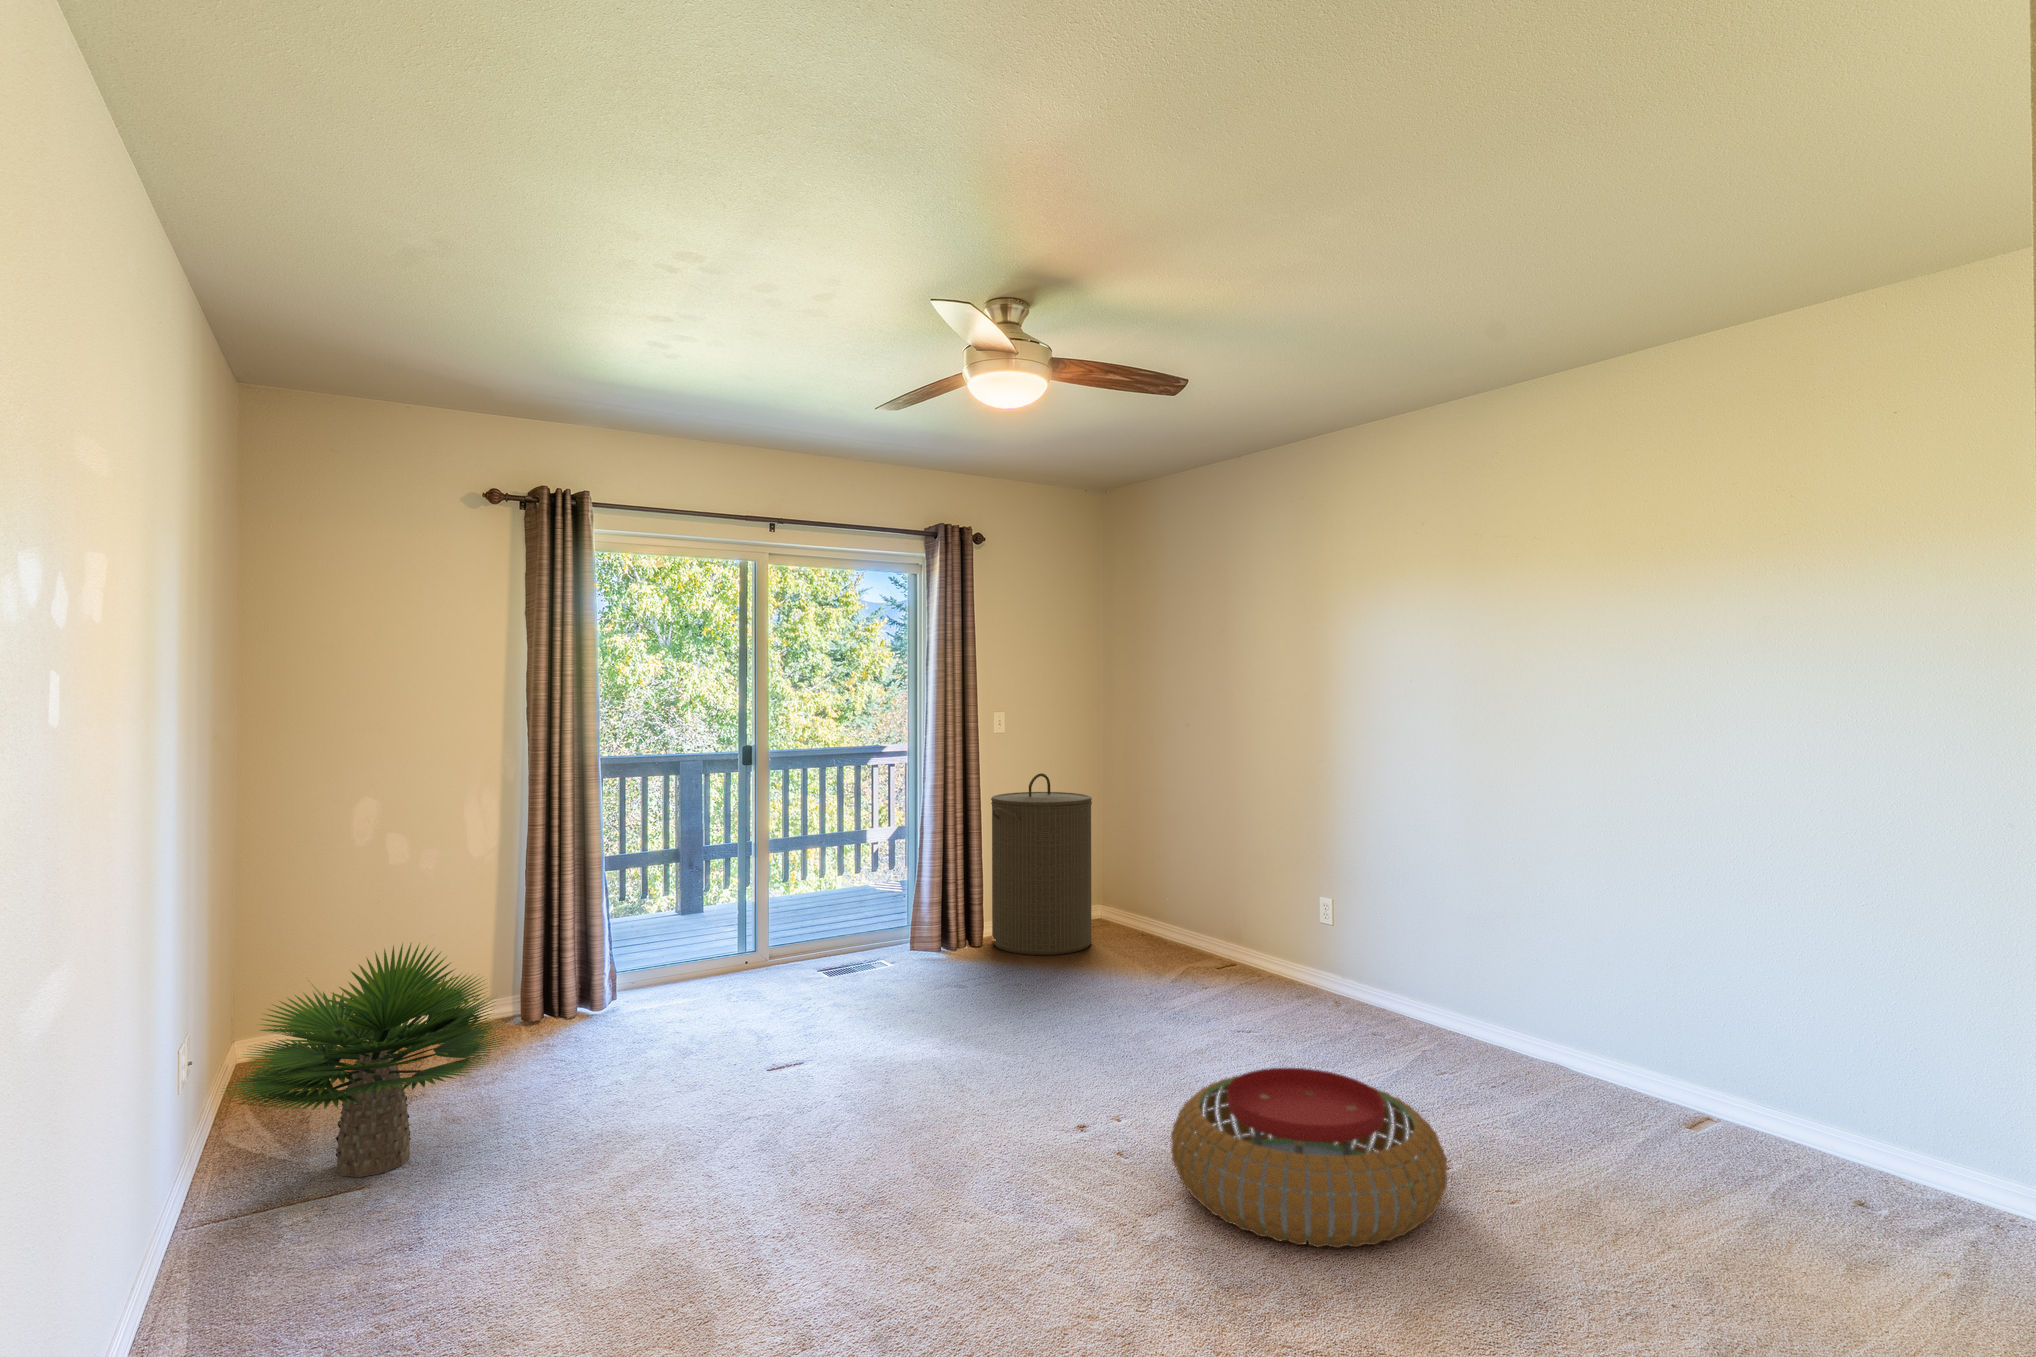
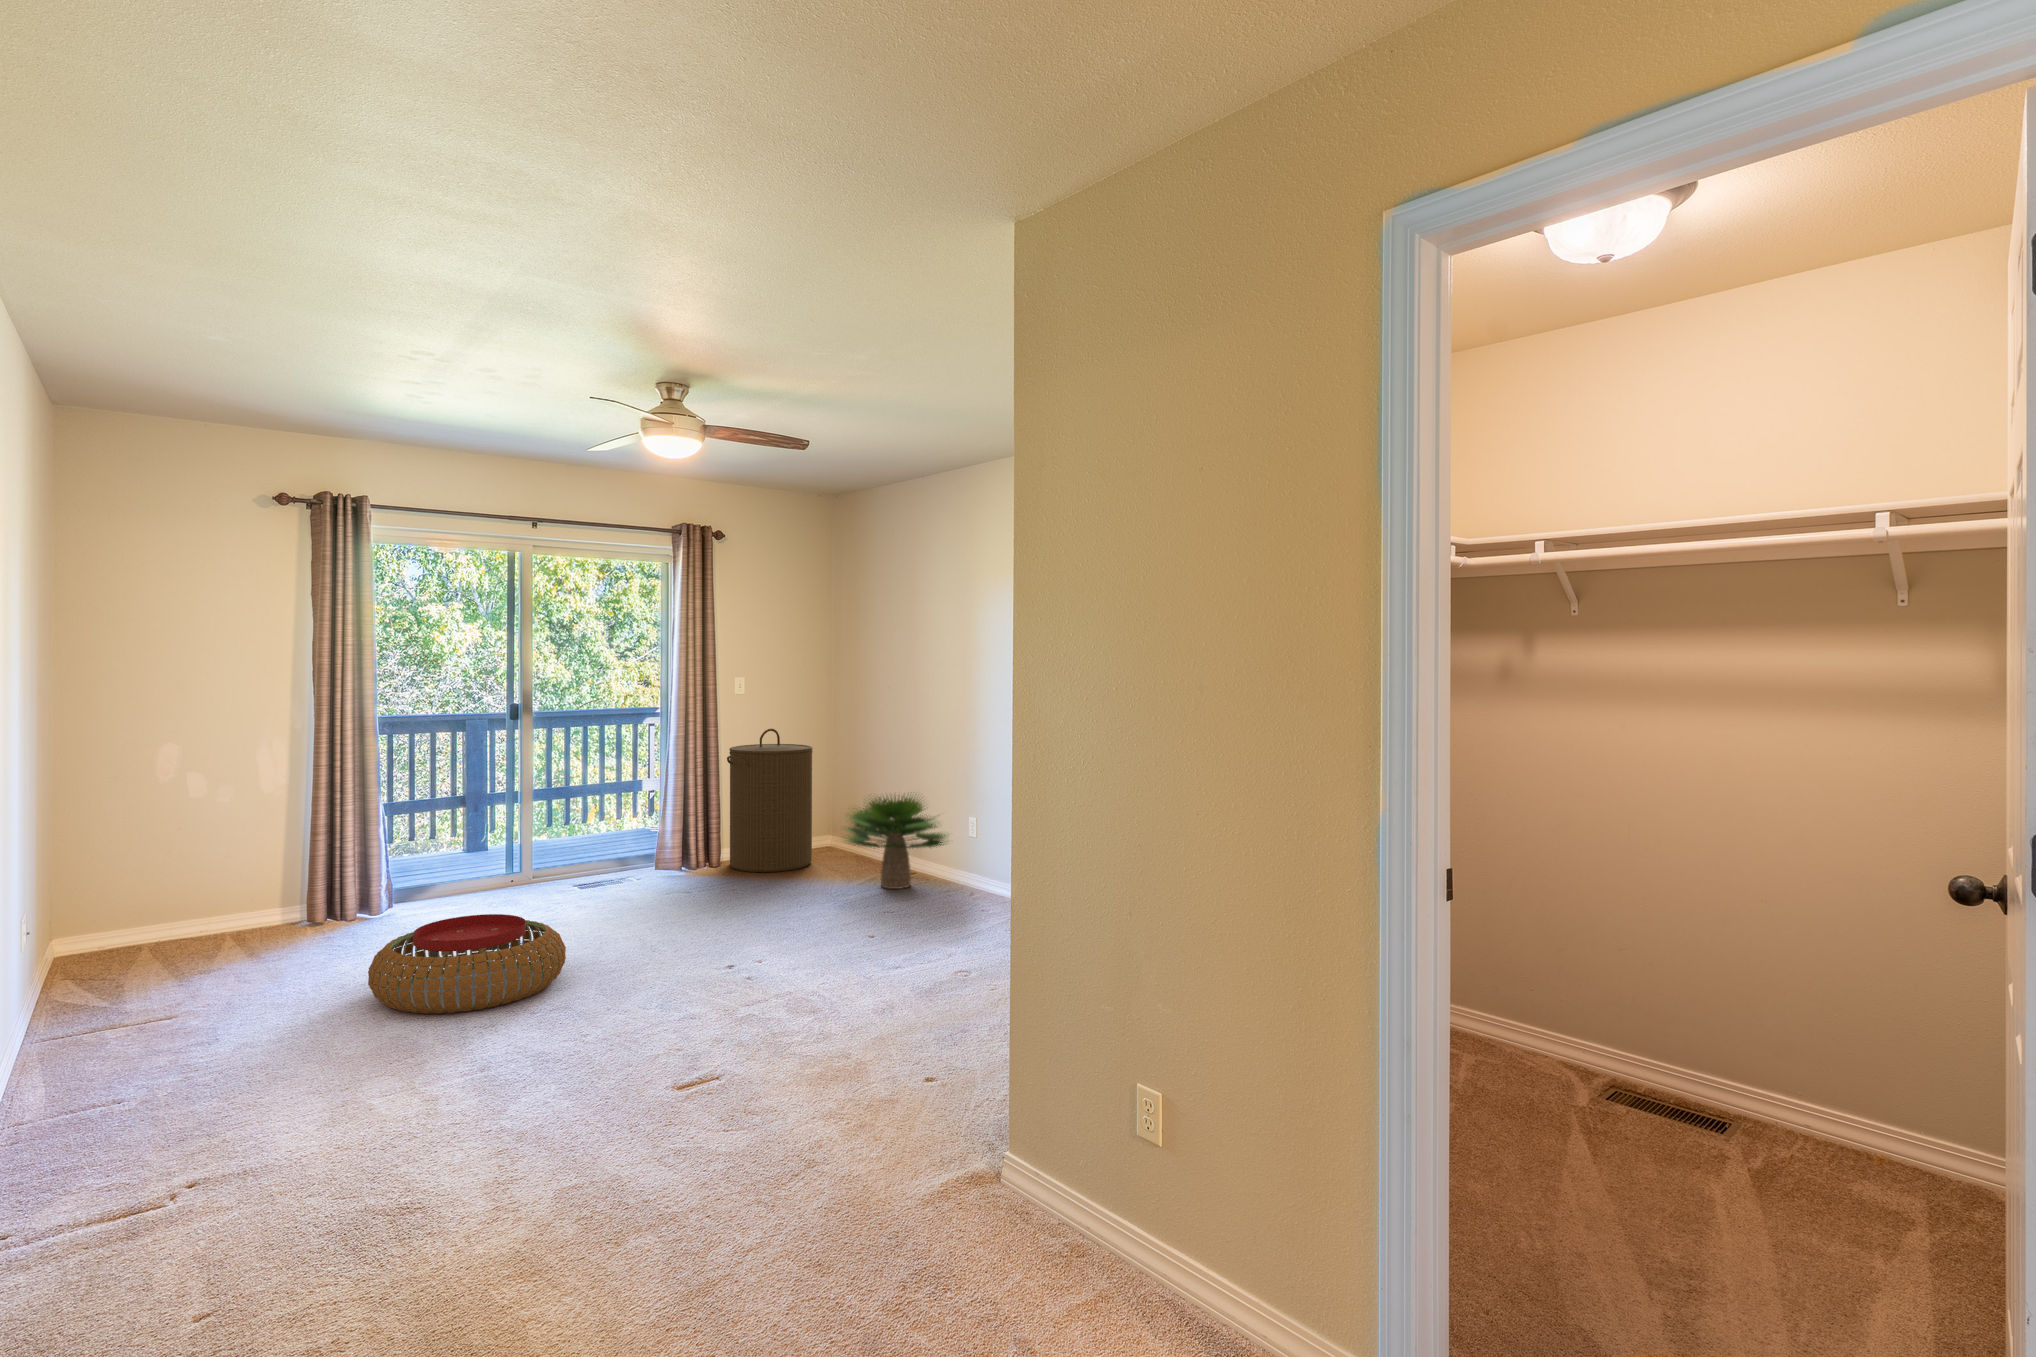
potted plant: present [226,944,504,1177] -> present [843,796,946,889]
pouf: present [1171,1068,1447,1248] -> present [368,914,566,1014]

